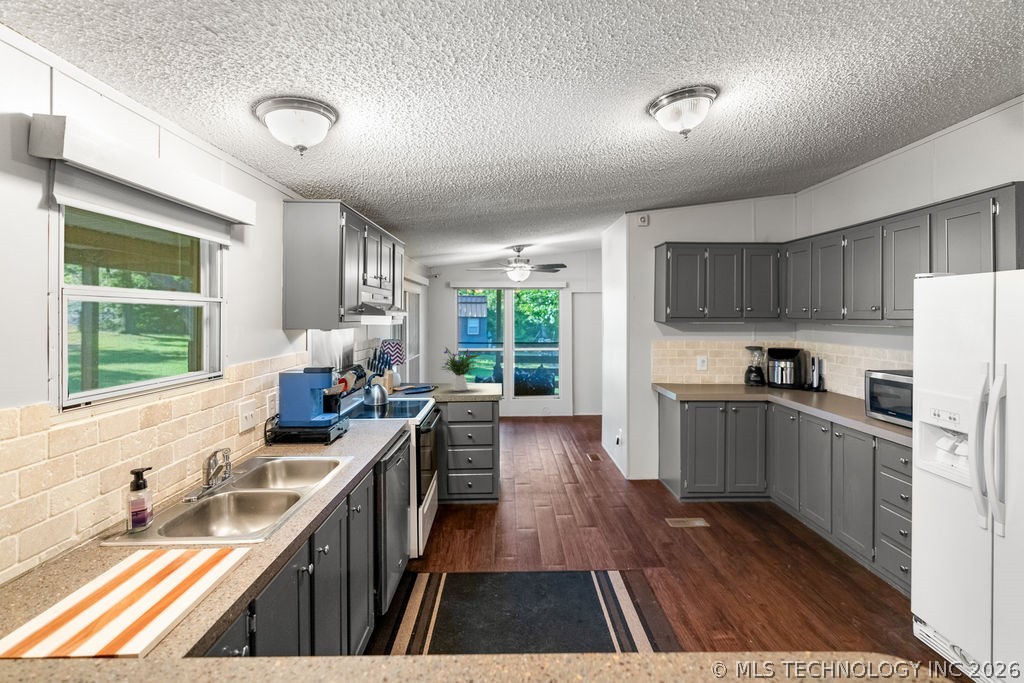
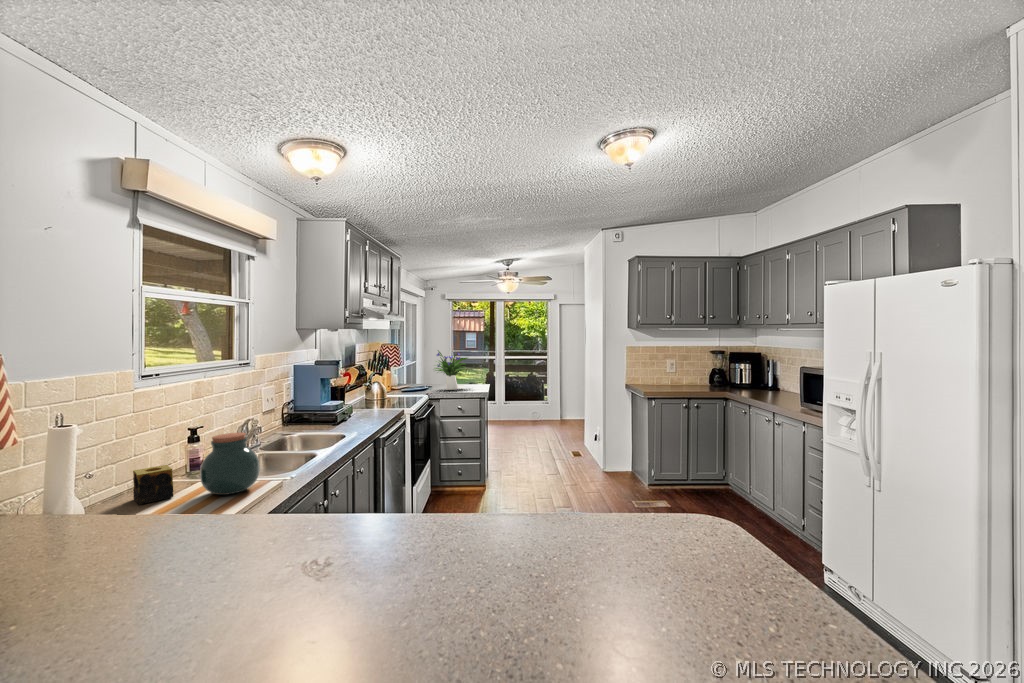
jar: none [136,487,220,577] -> present [200,433,260,495]
candle: none [43,532,100,596] -> present [133,465,173,504]

